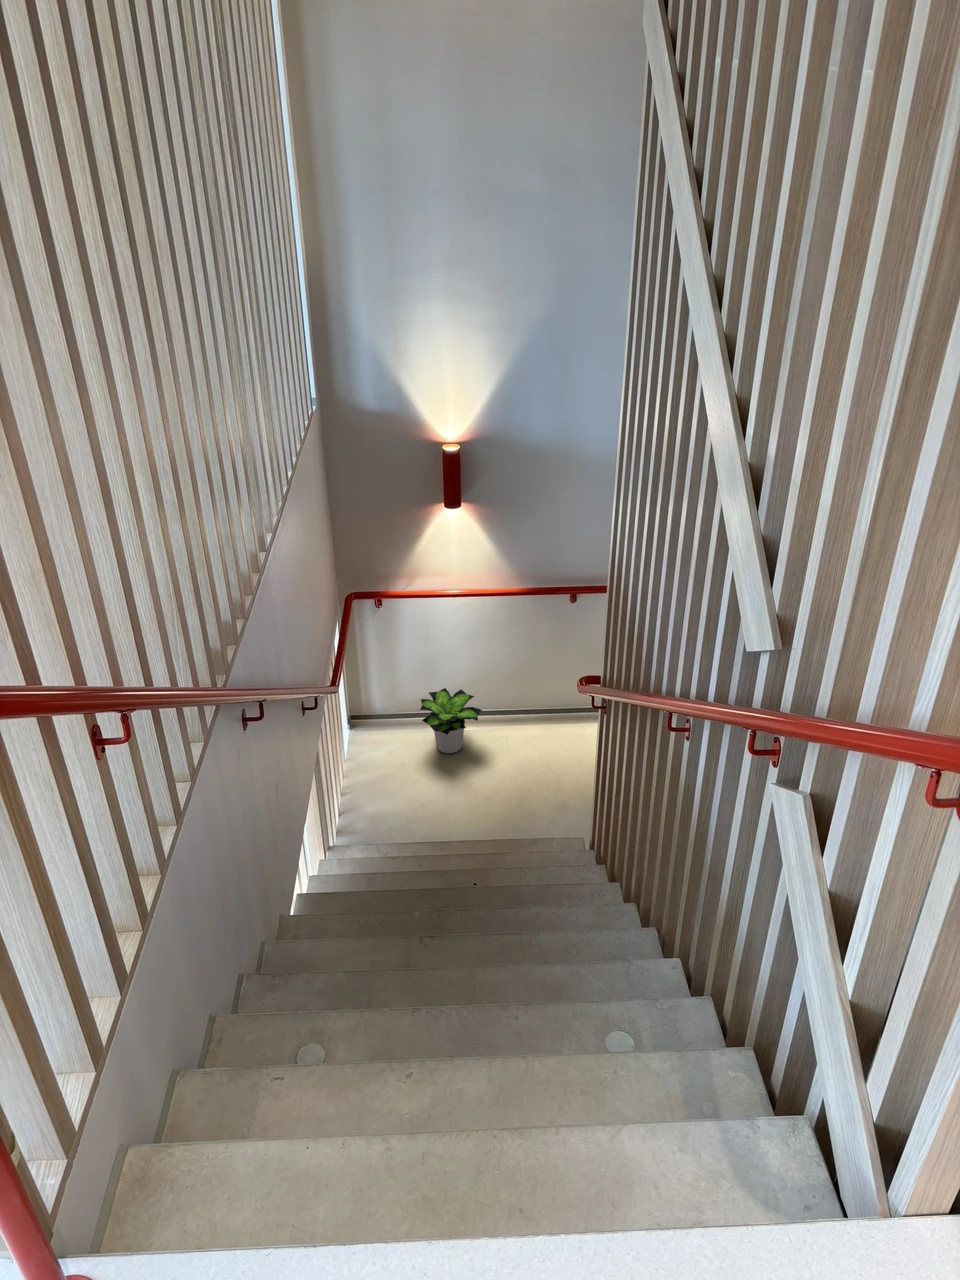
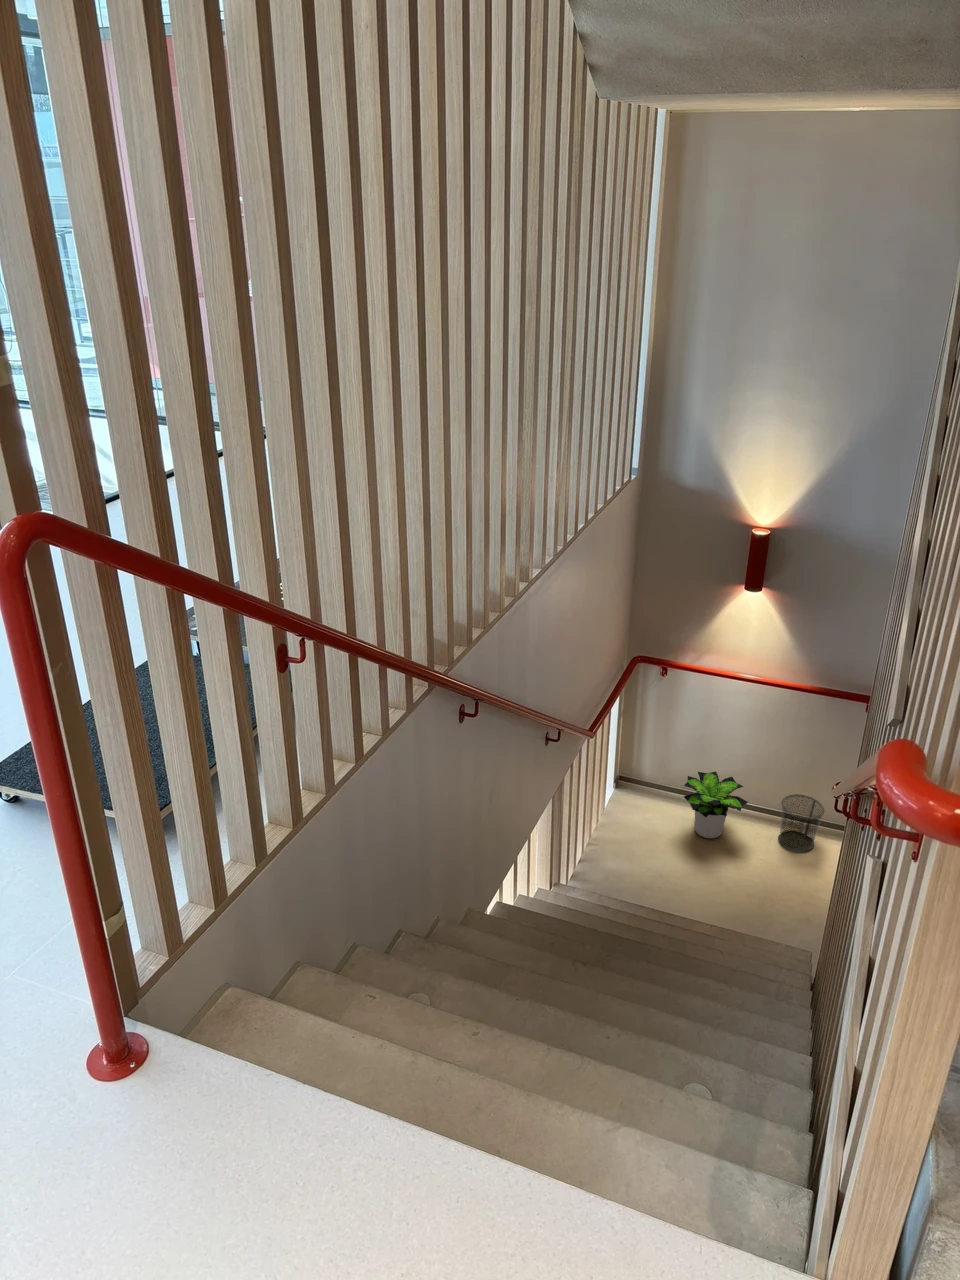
waste bin: none [511,690,551,744] -> present [778,794,824,852]

